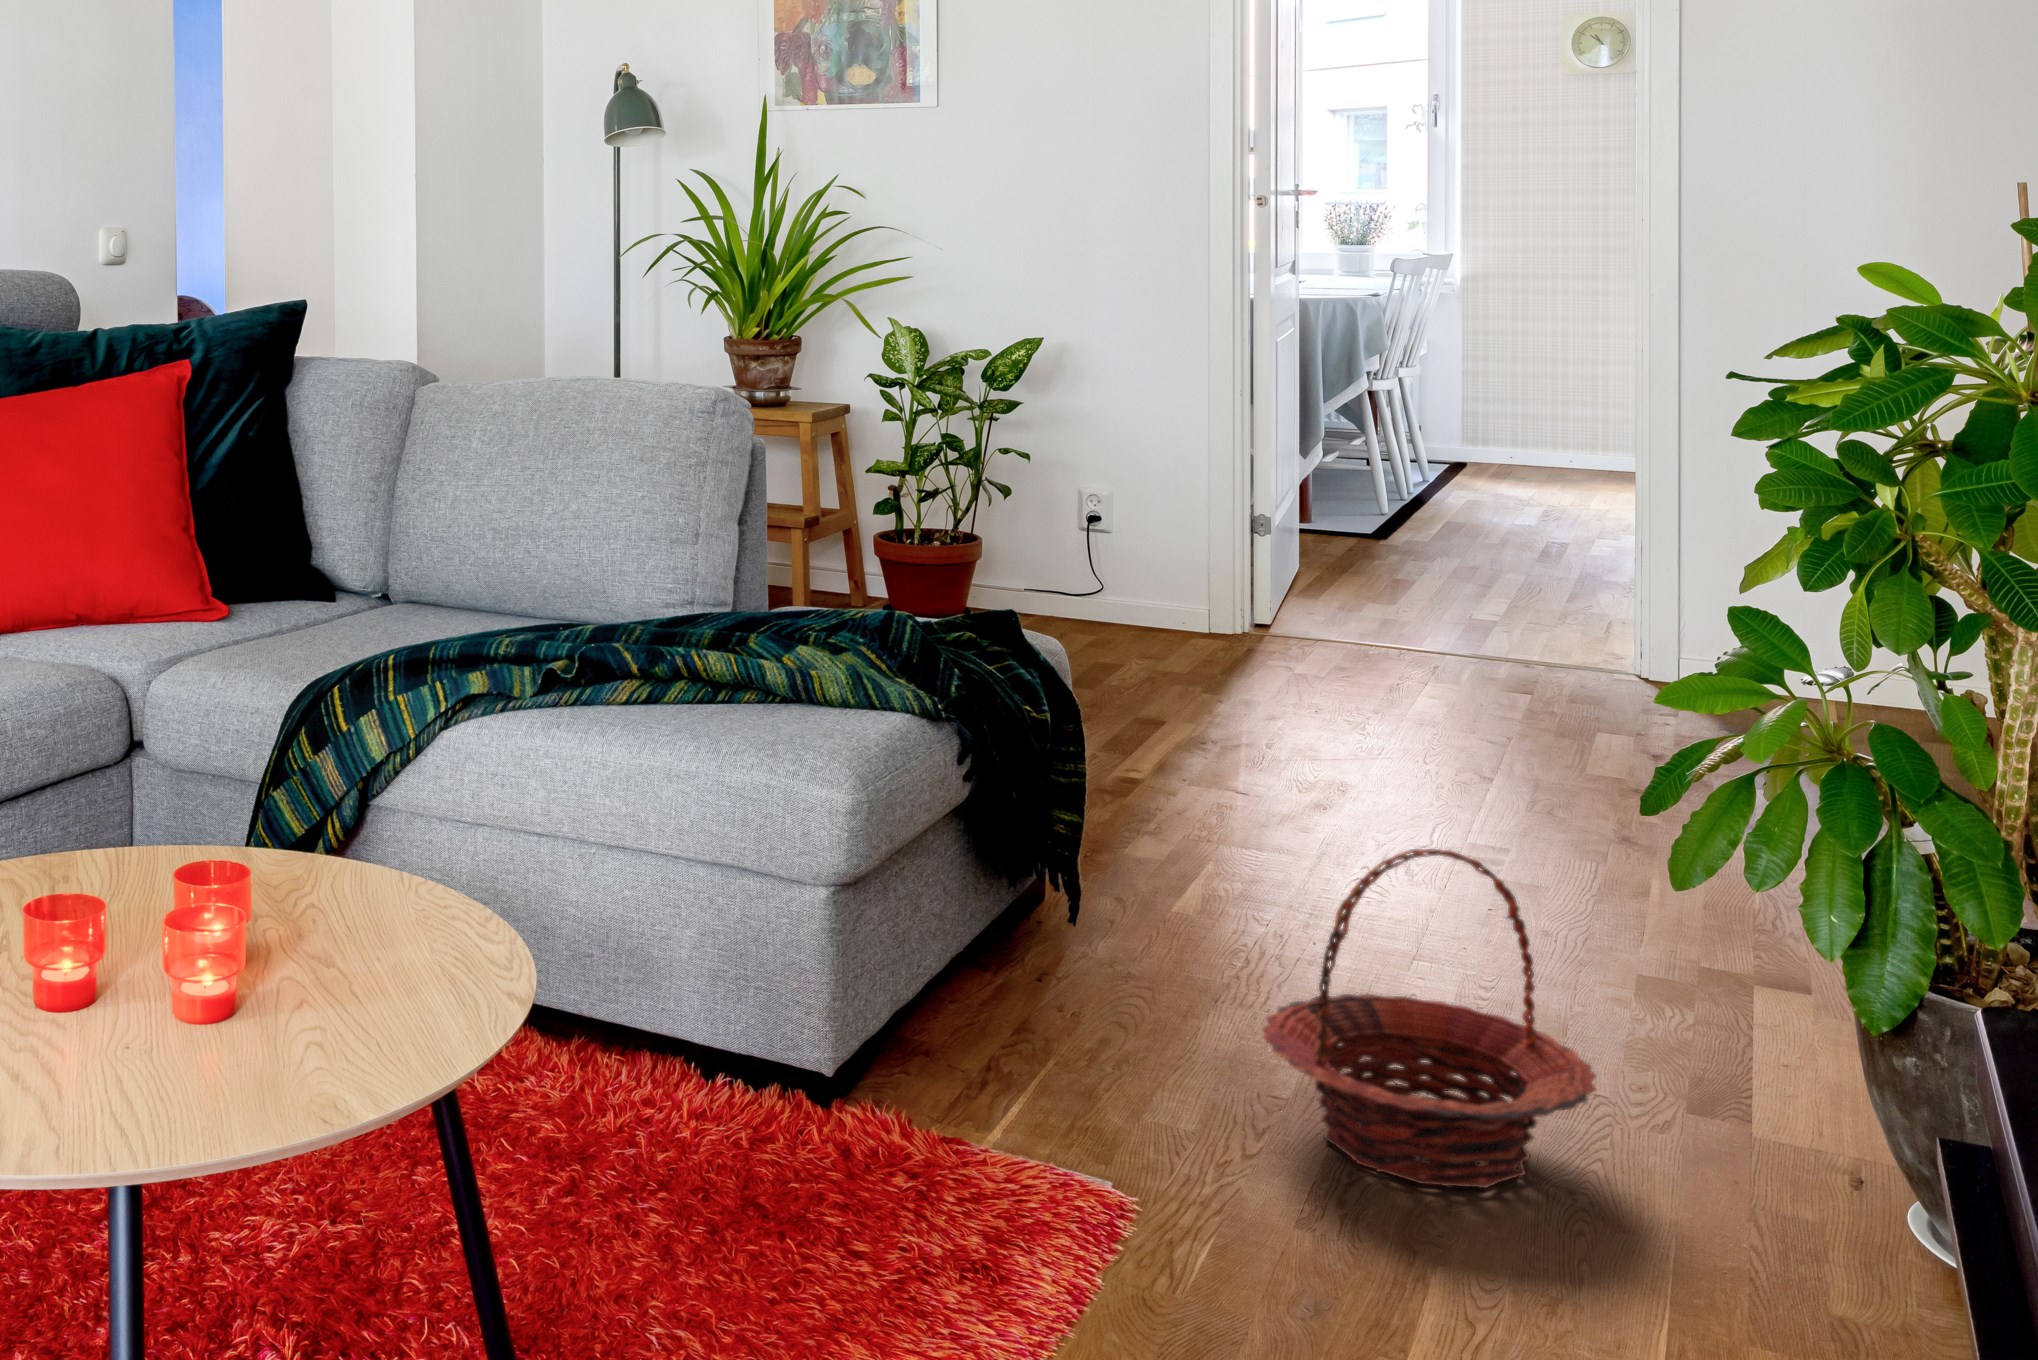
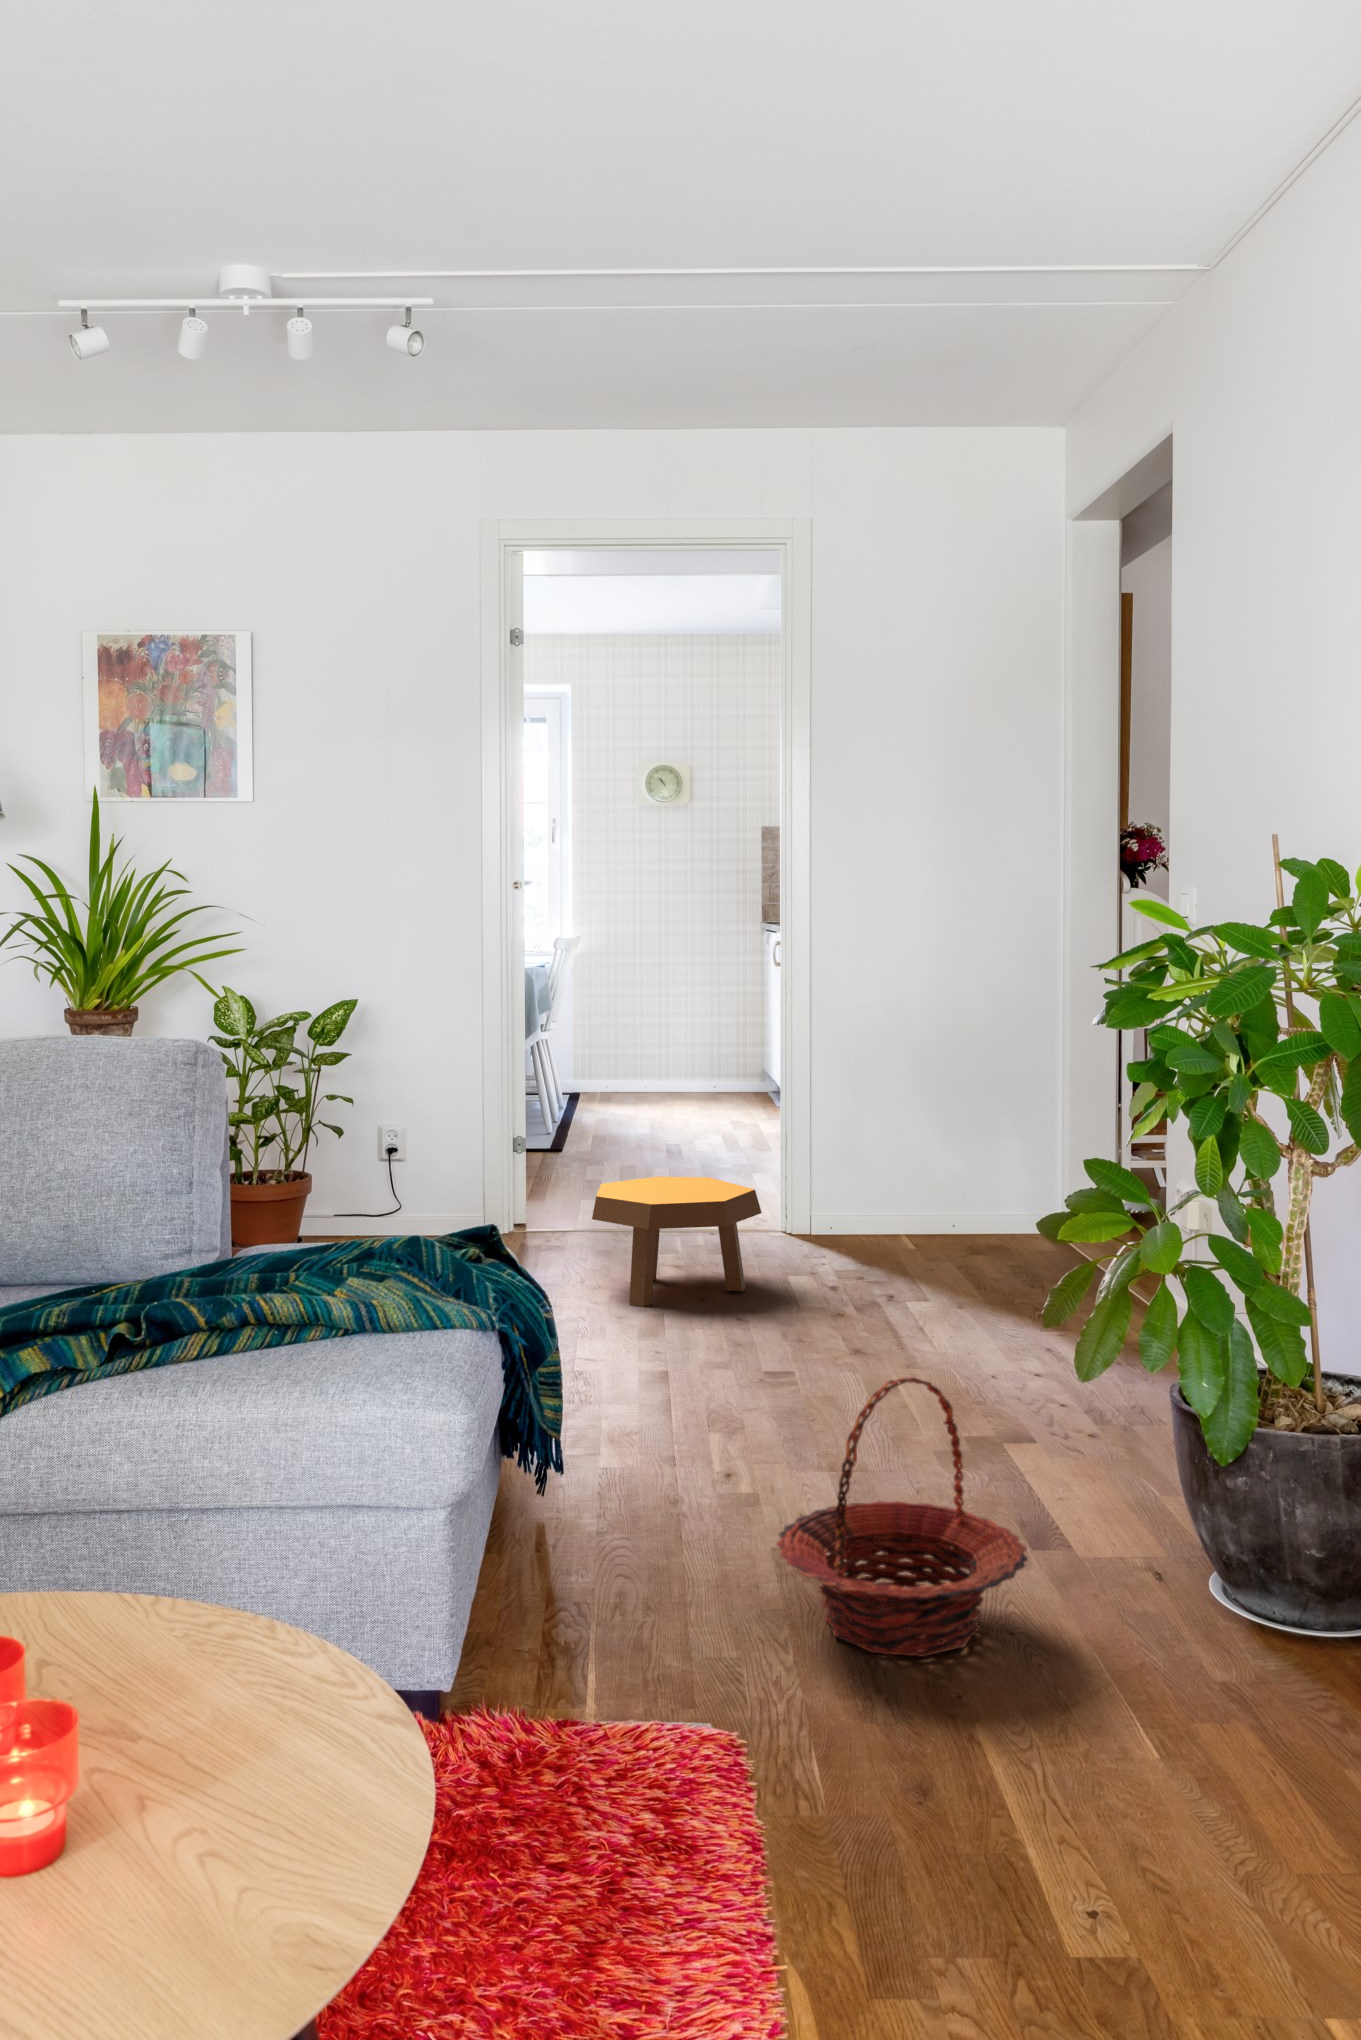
footstool: none [1292,583,1537,745] -> present [592,1177,762,1307]

